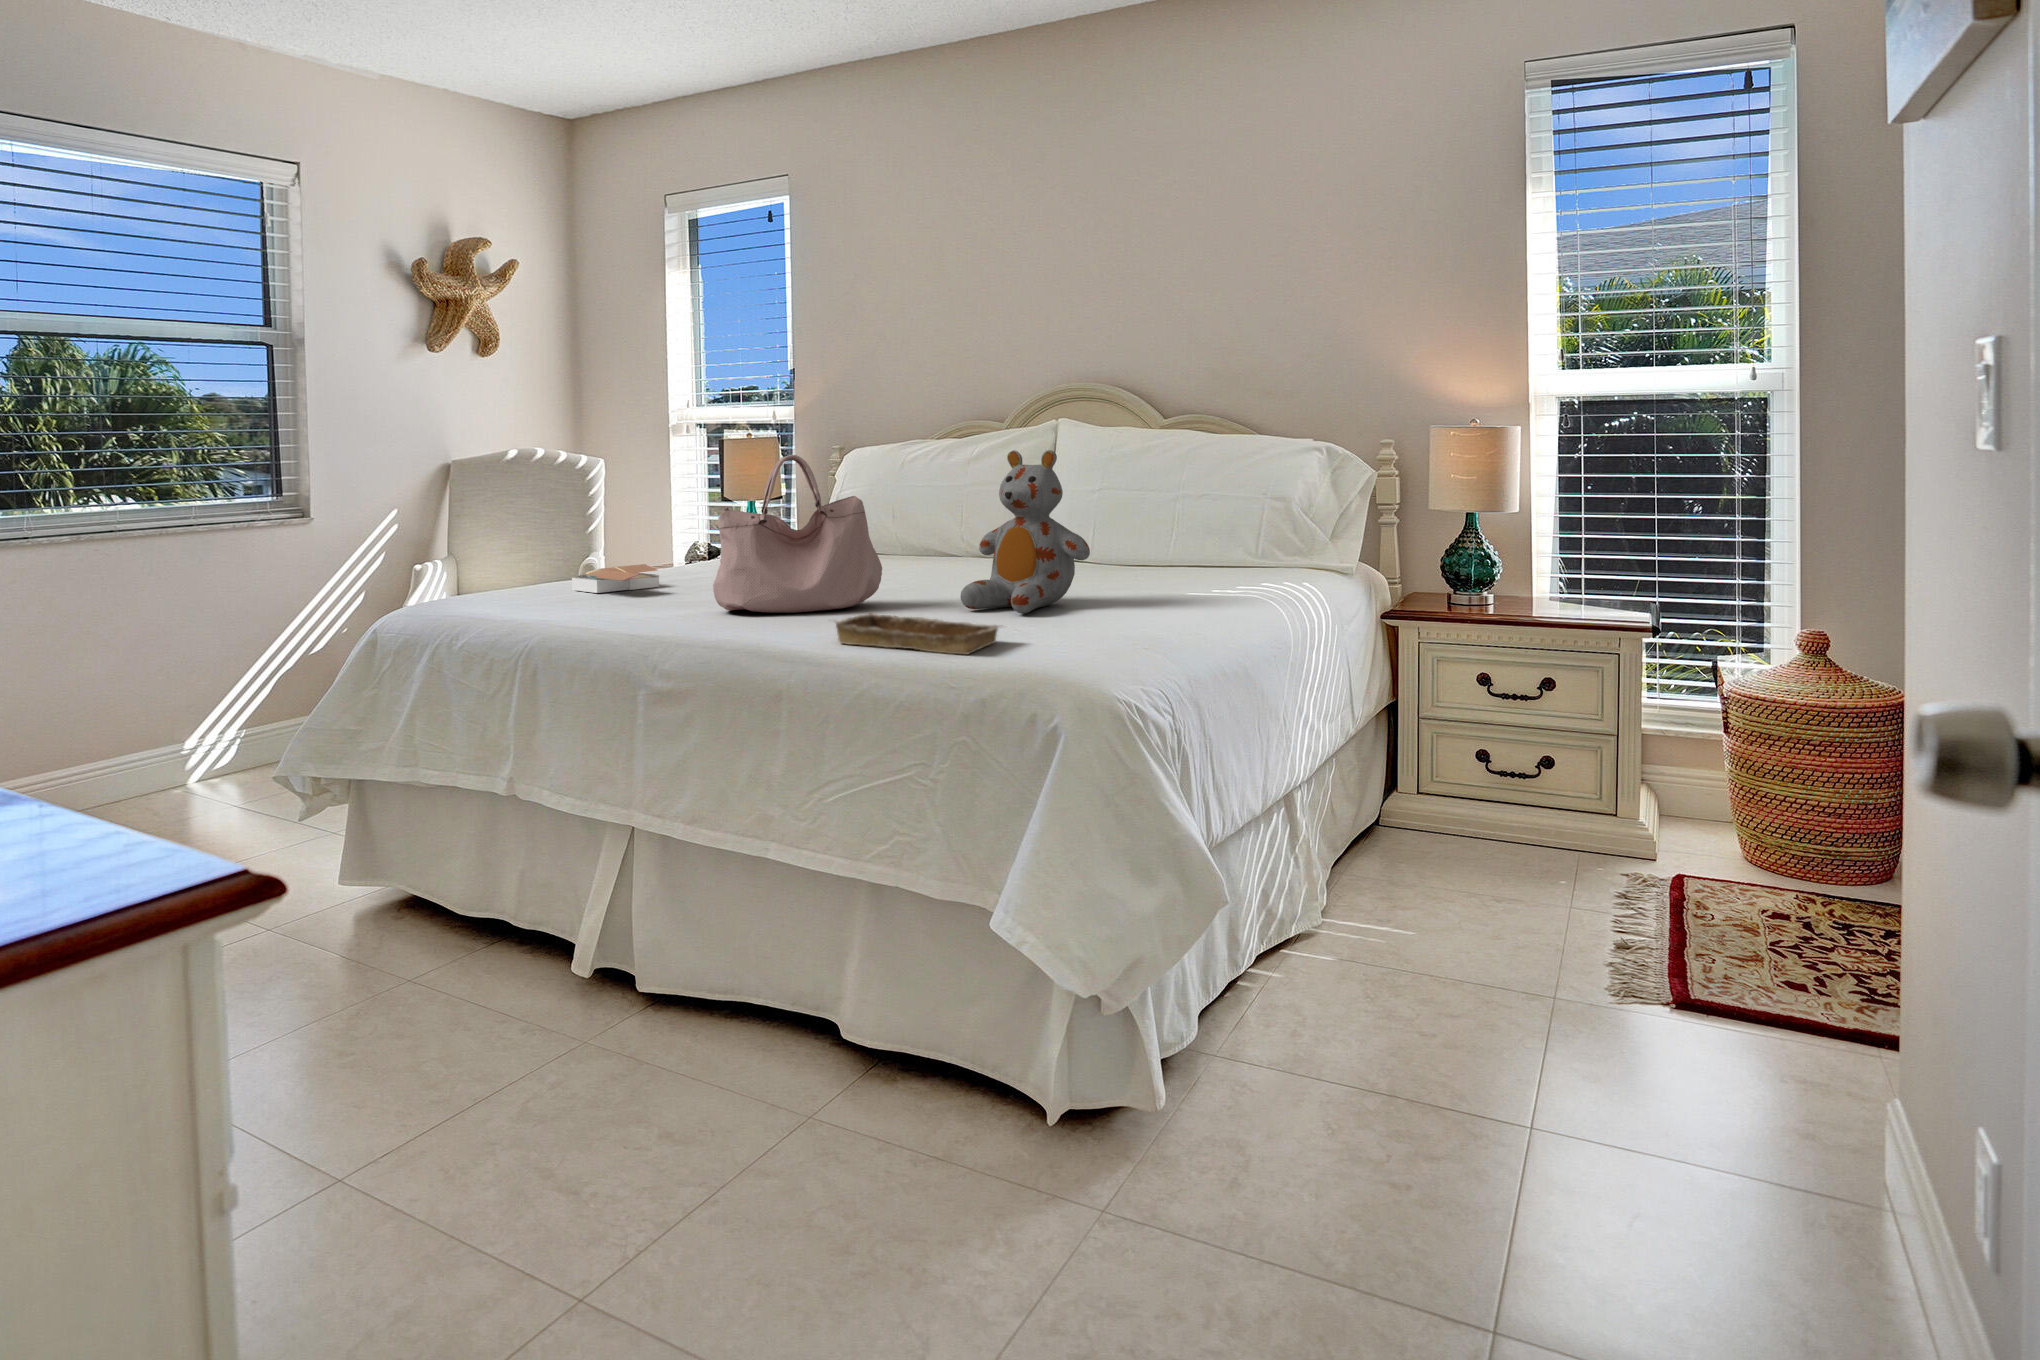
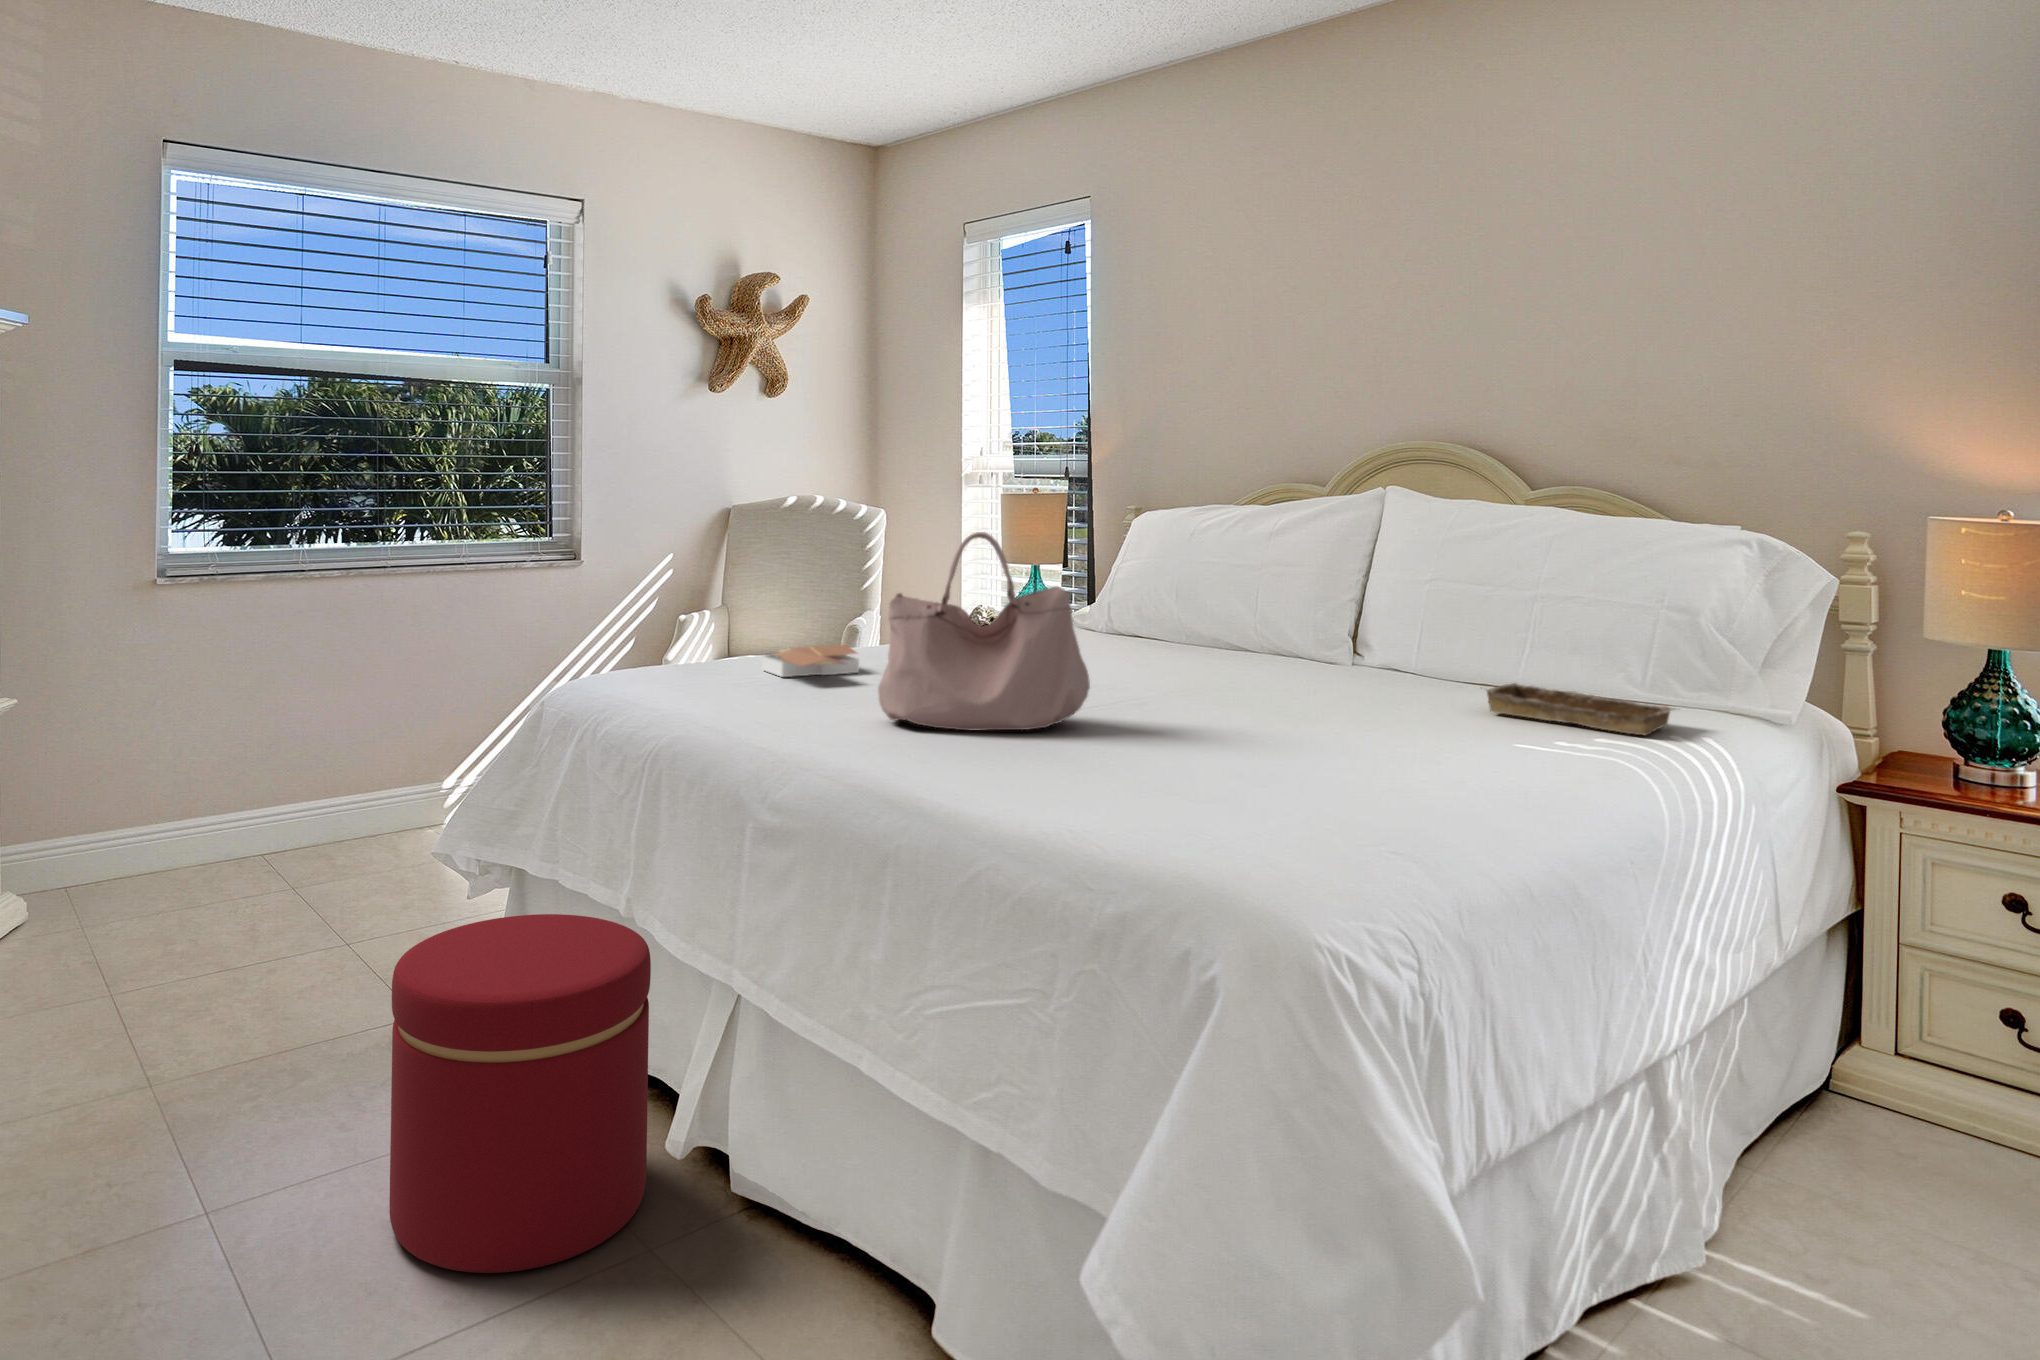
stuffed bear: present [960,450,1090,613] -> none [1181,539,1360,762]
tray: present [835,613,1002,655] -> present [1487,683,1675,735]
ottoman: none [338,792,562,1073] -> present [389,914,651,1273]

